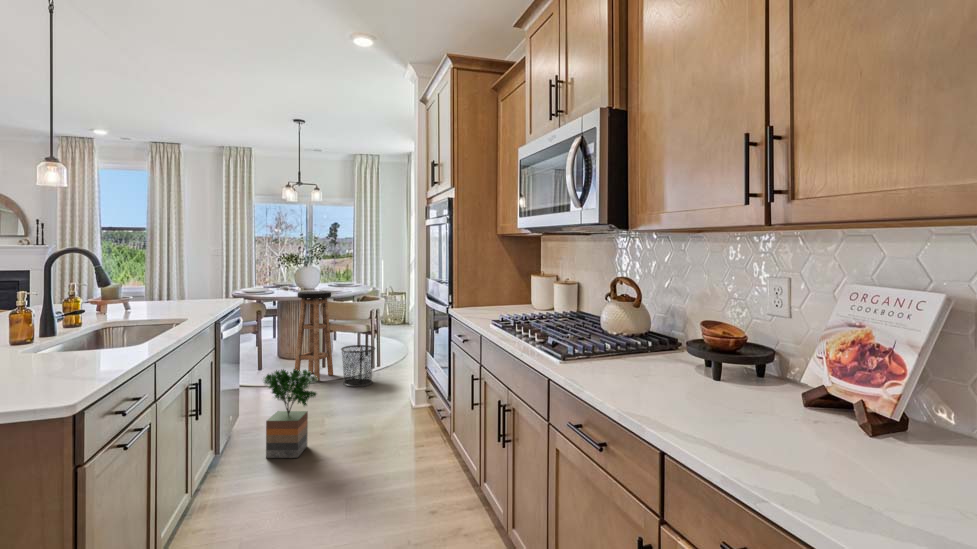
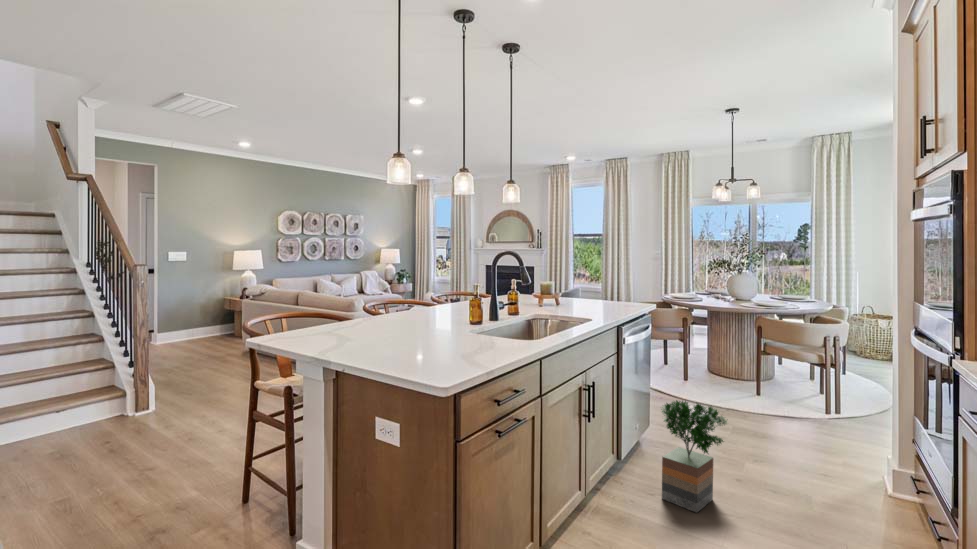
bar stool: present [295,291,333,381] -> none [718,304,768,411]
waste bin: present [341,345,375,387] -> none [776,376,827,433]

